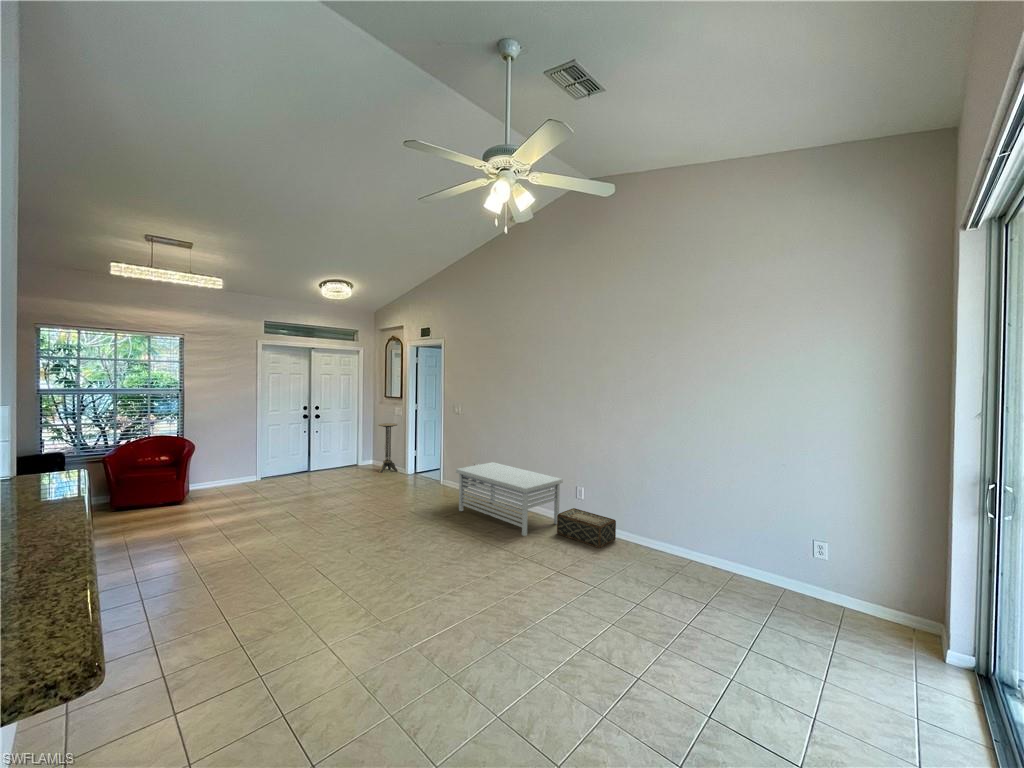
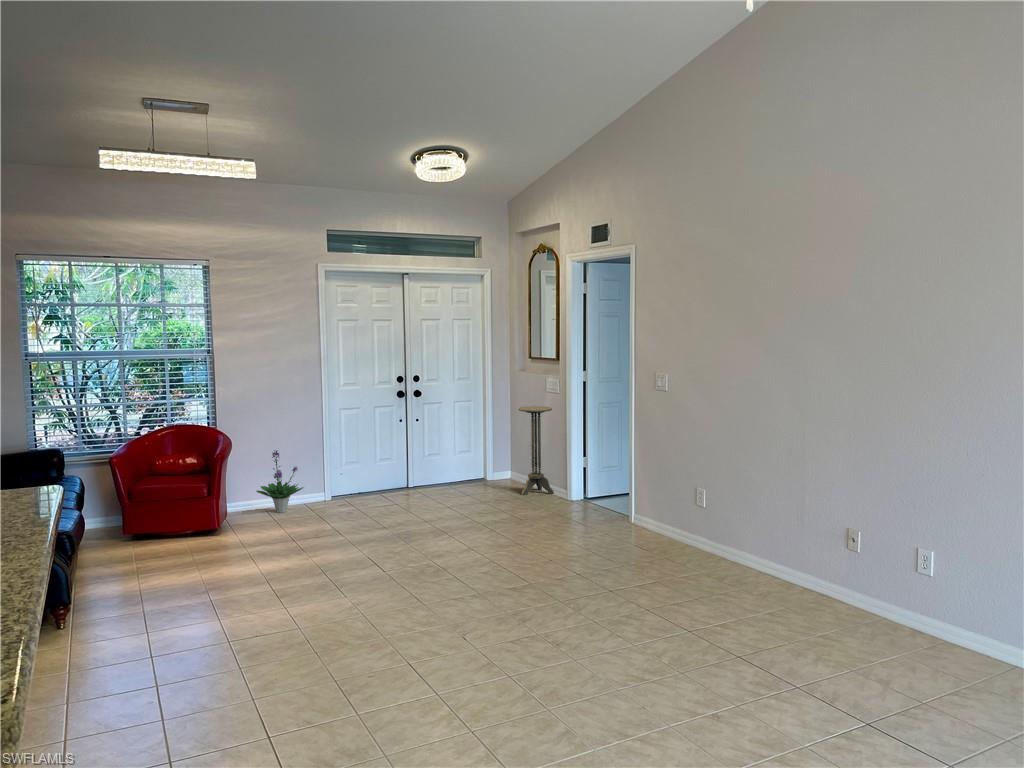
potted plant: none [209,451,243,490] -> present [256,450,303,513]
storage bench: present [456,462,563,536] -> none [658,487,887,645]
woven basket: present [557,508,616,548] -> none [873,595,1018,691]

